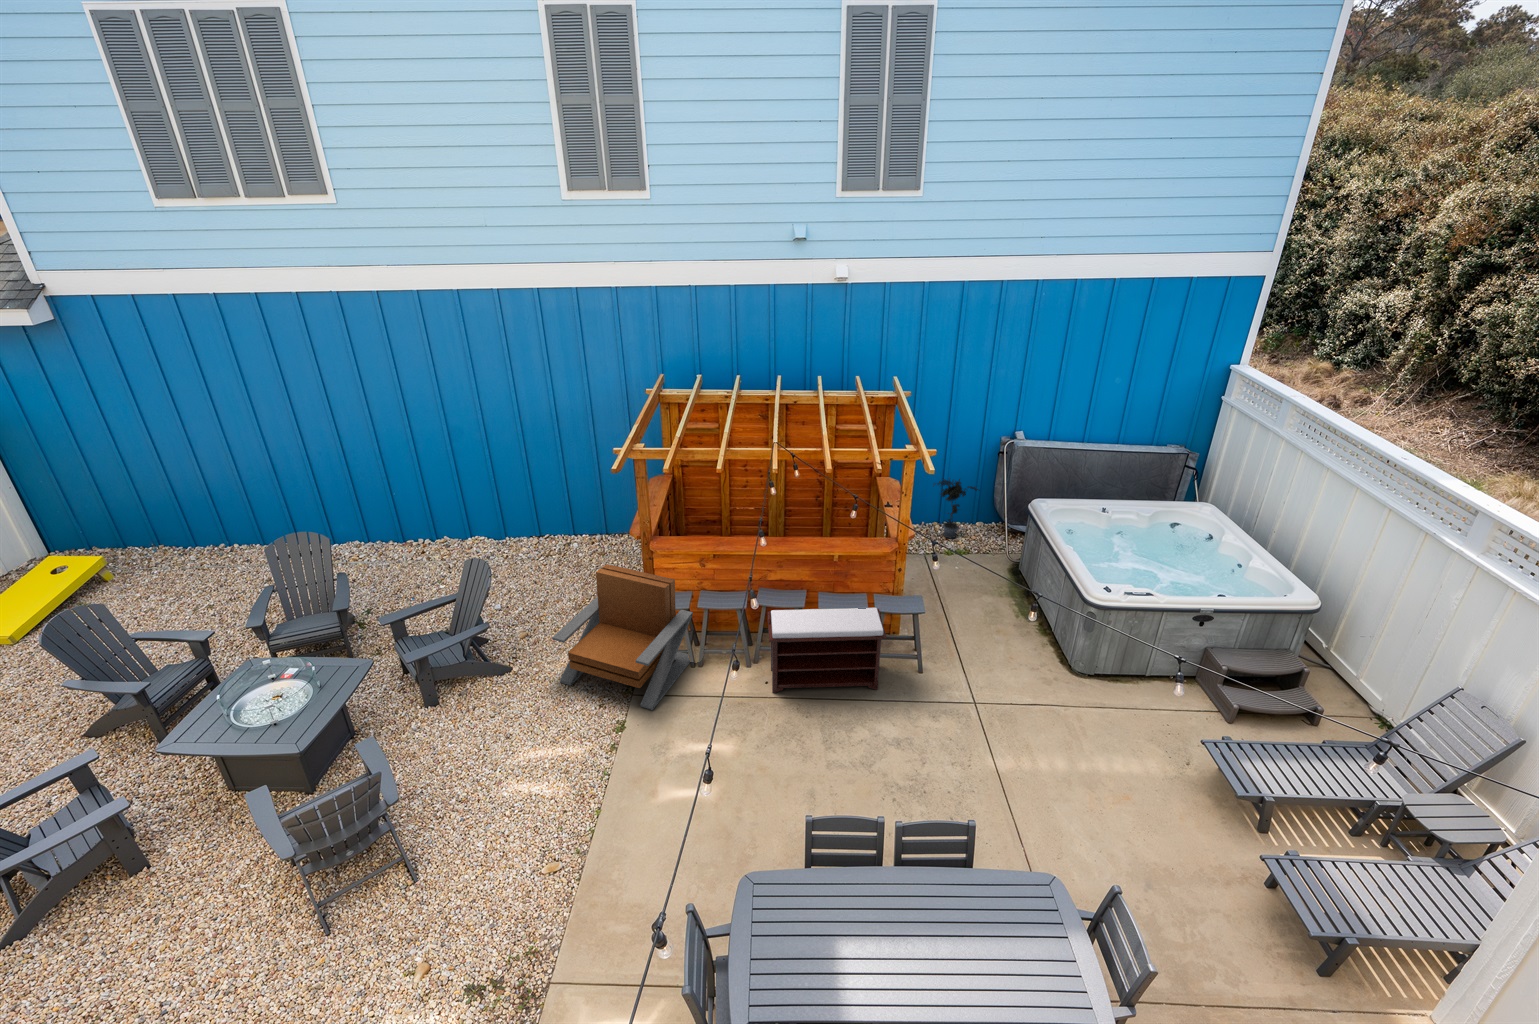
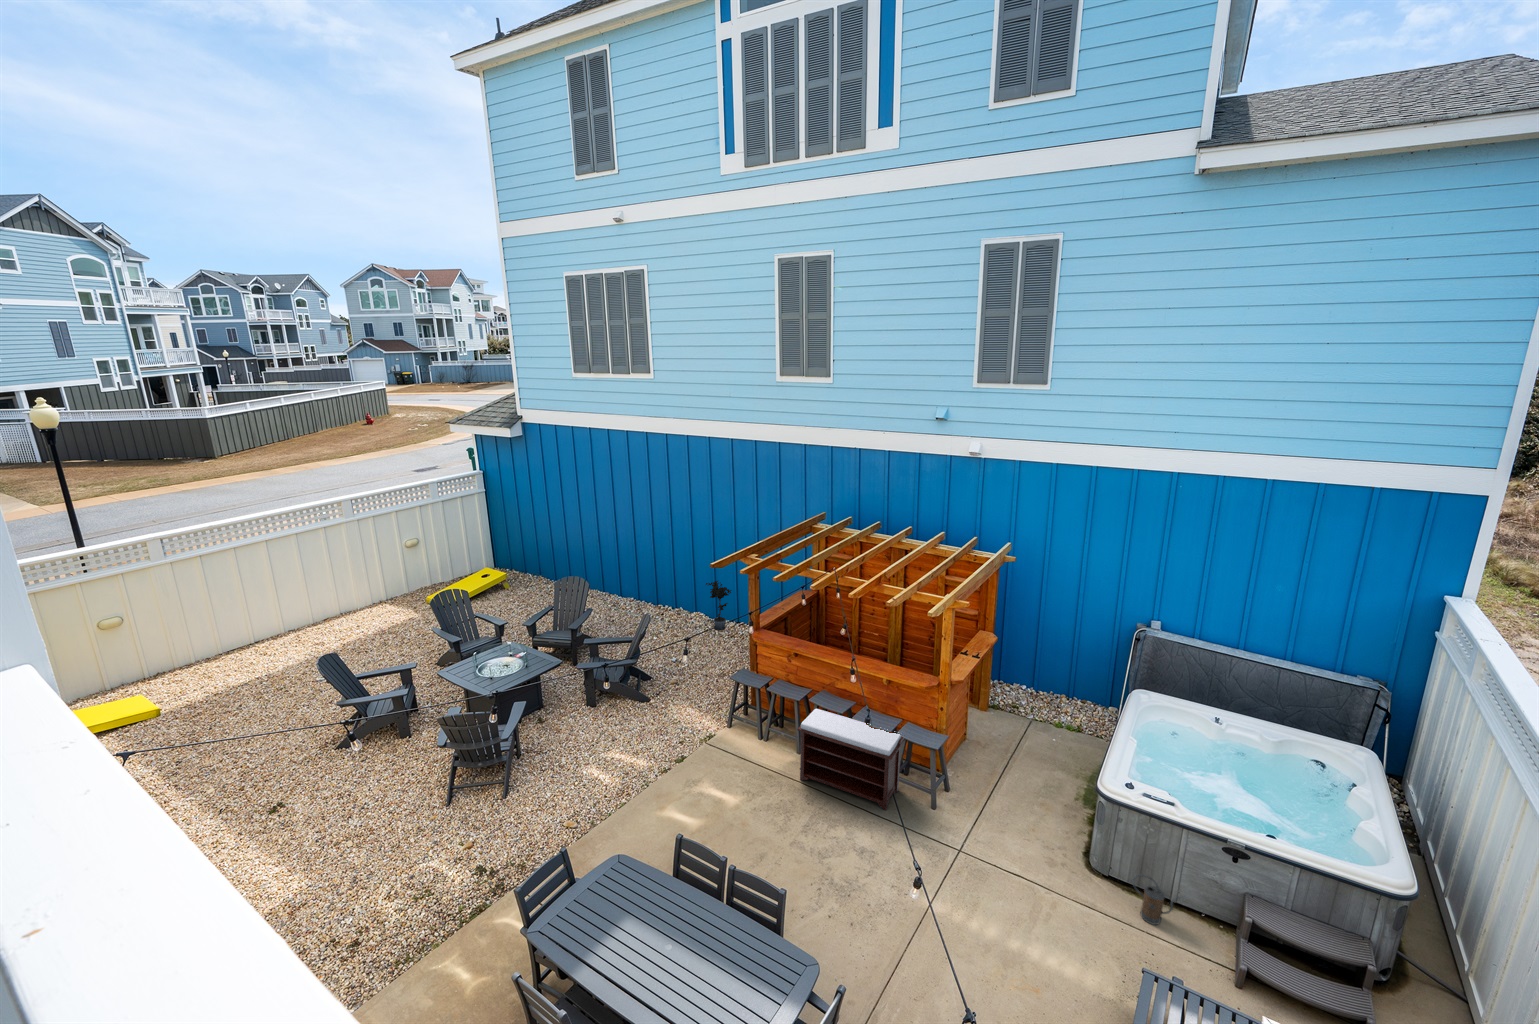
potted plant: present [938,479,978,538] -> present [706,581,731,630]
lounge chair: present [552,564,693,710] -> none [665,641,767,758]
watering can: none [1118,661,1157,698] -> present [1132,874,1179,925]

